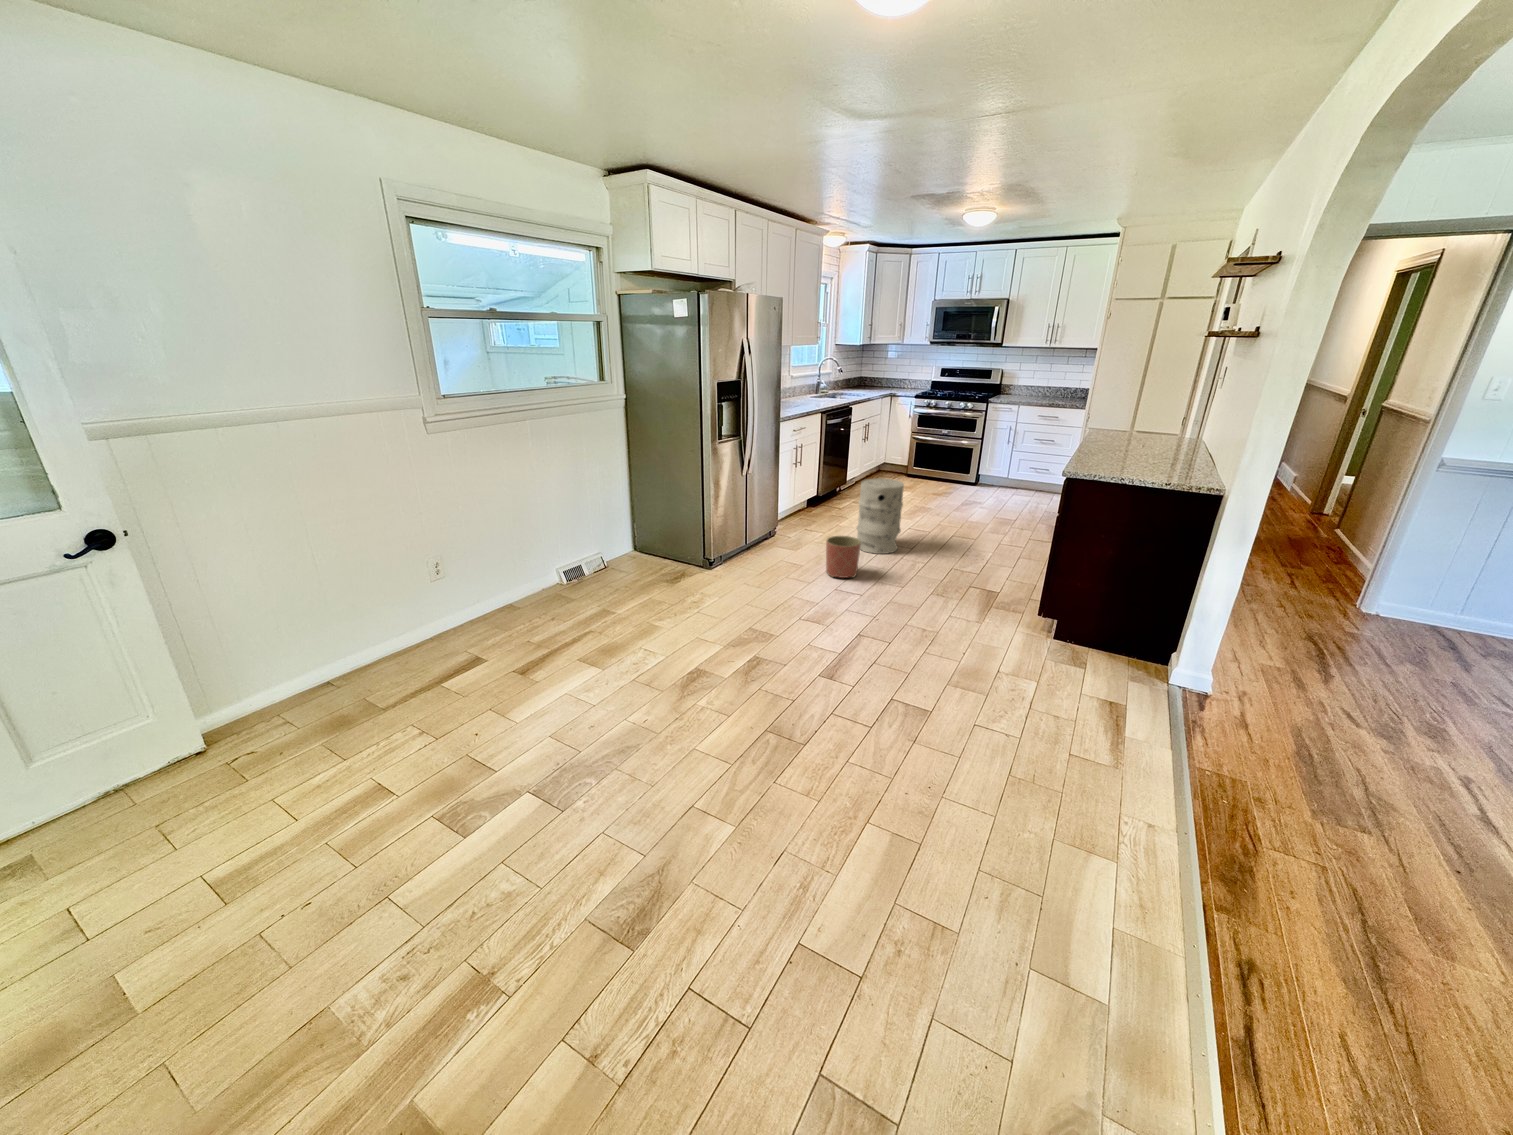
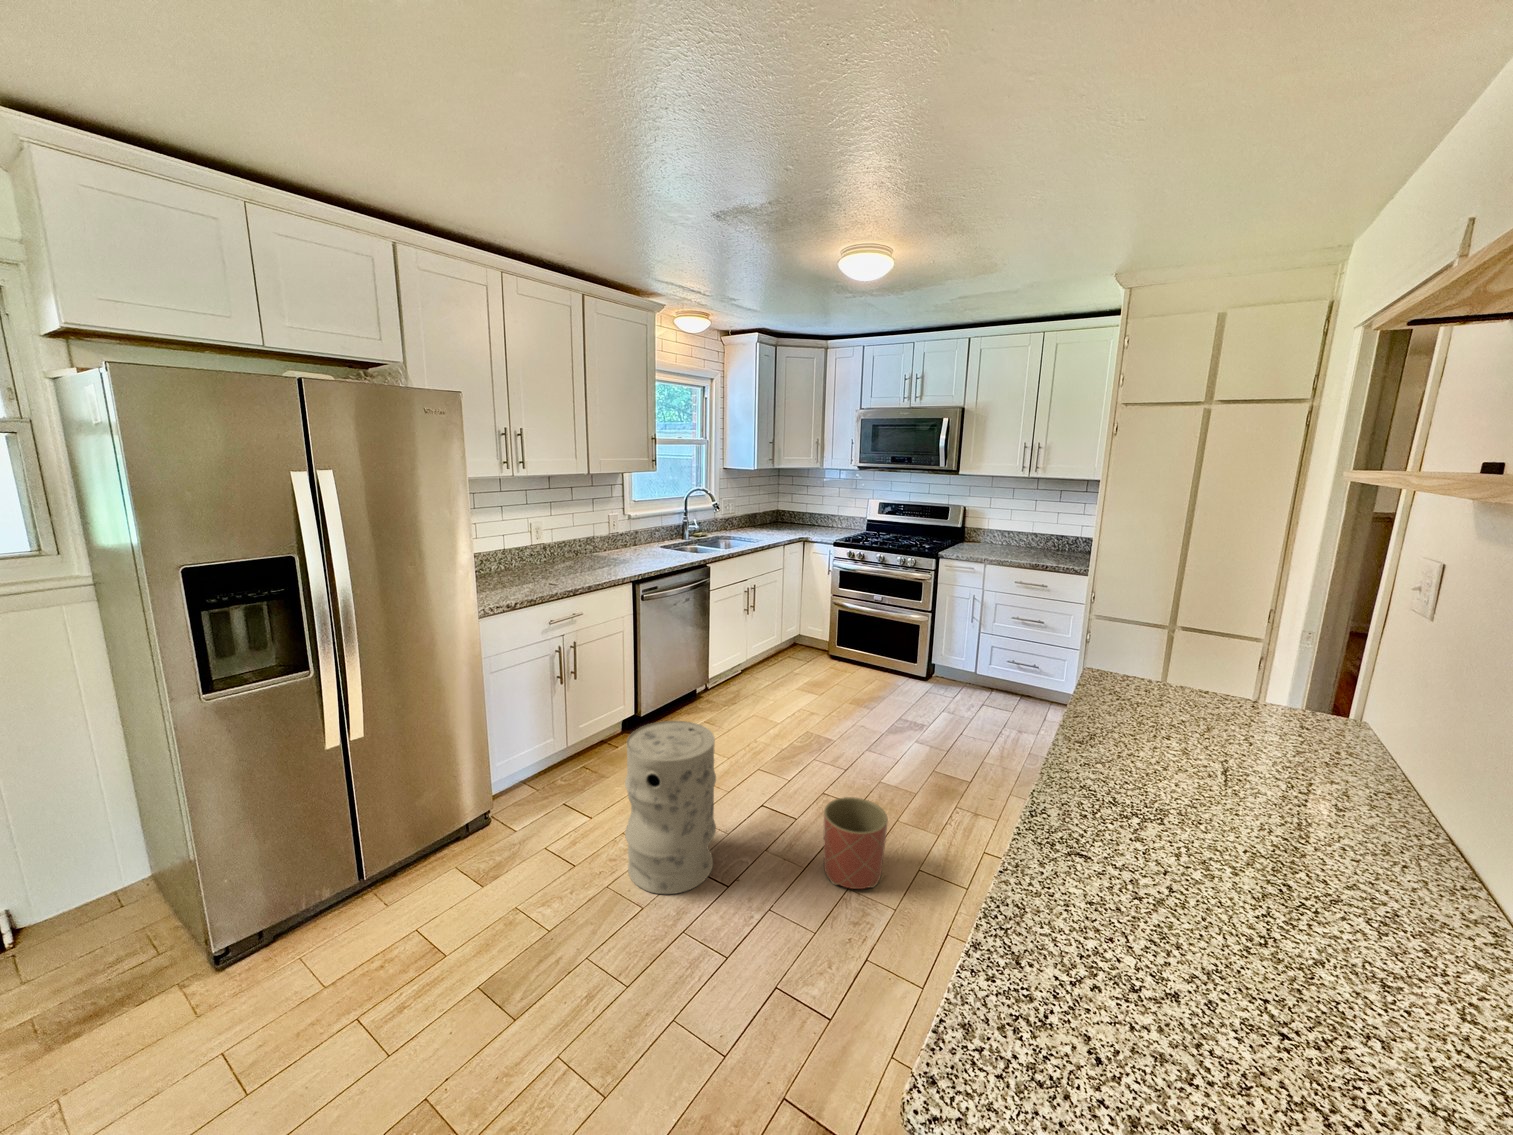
planter: present [826,536,861,578] -> present [824,797,888,889]

